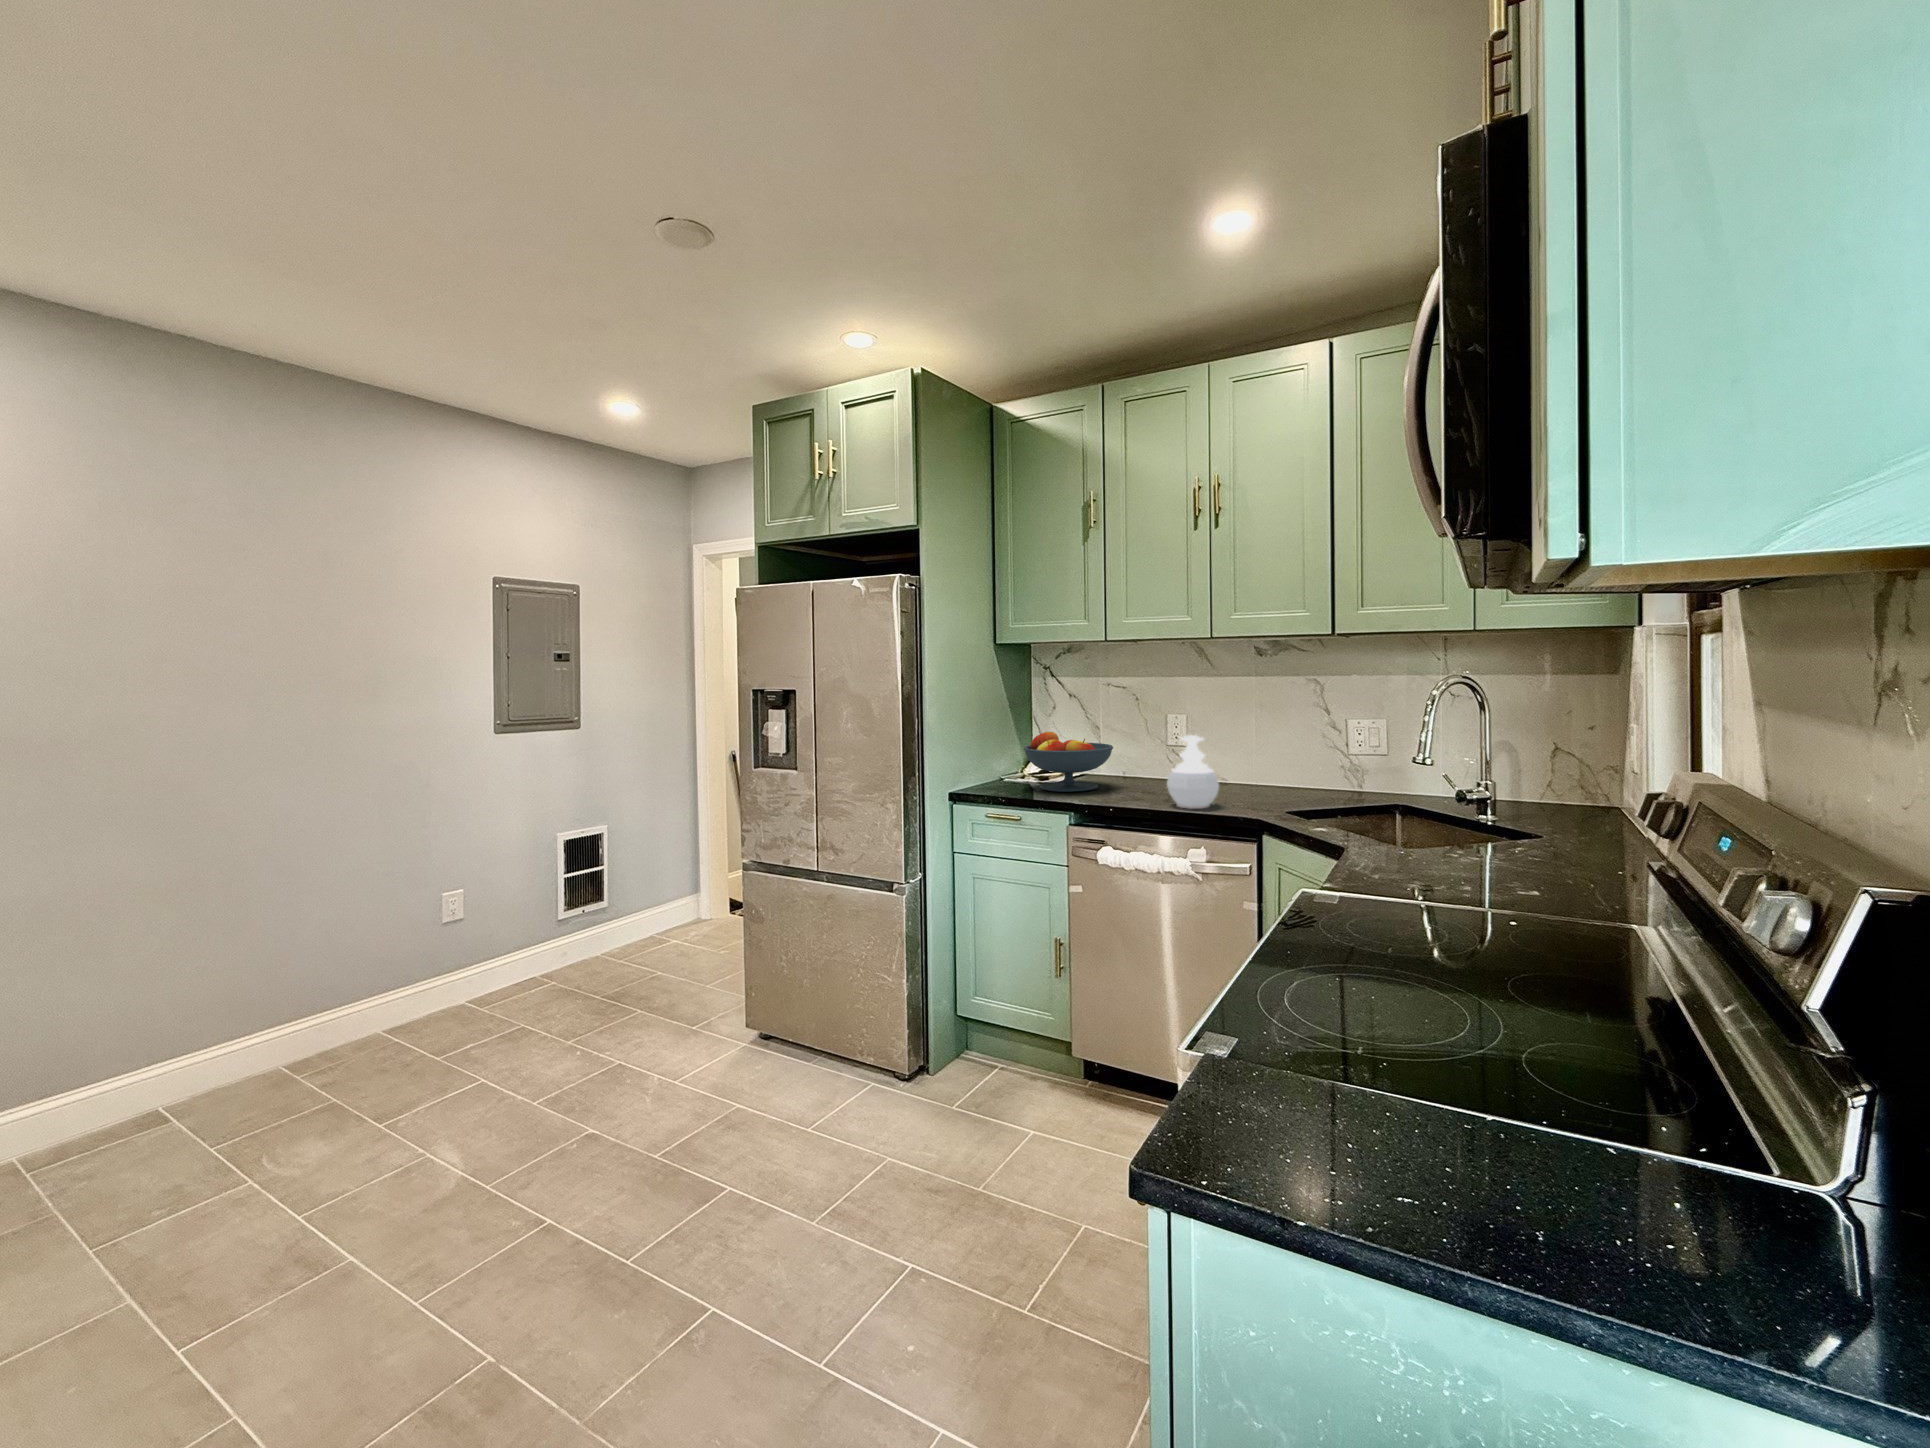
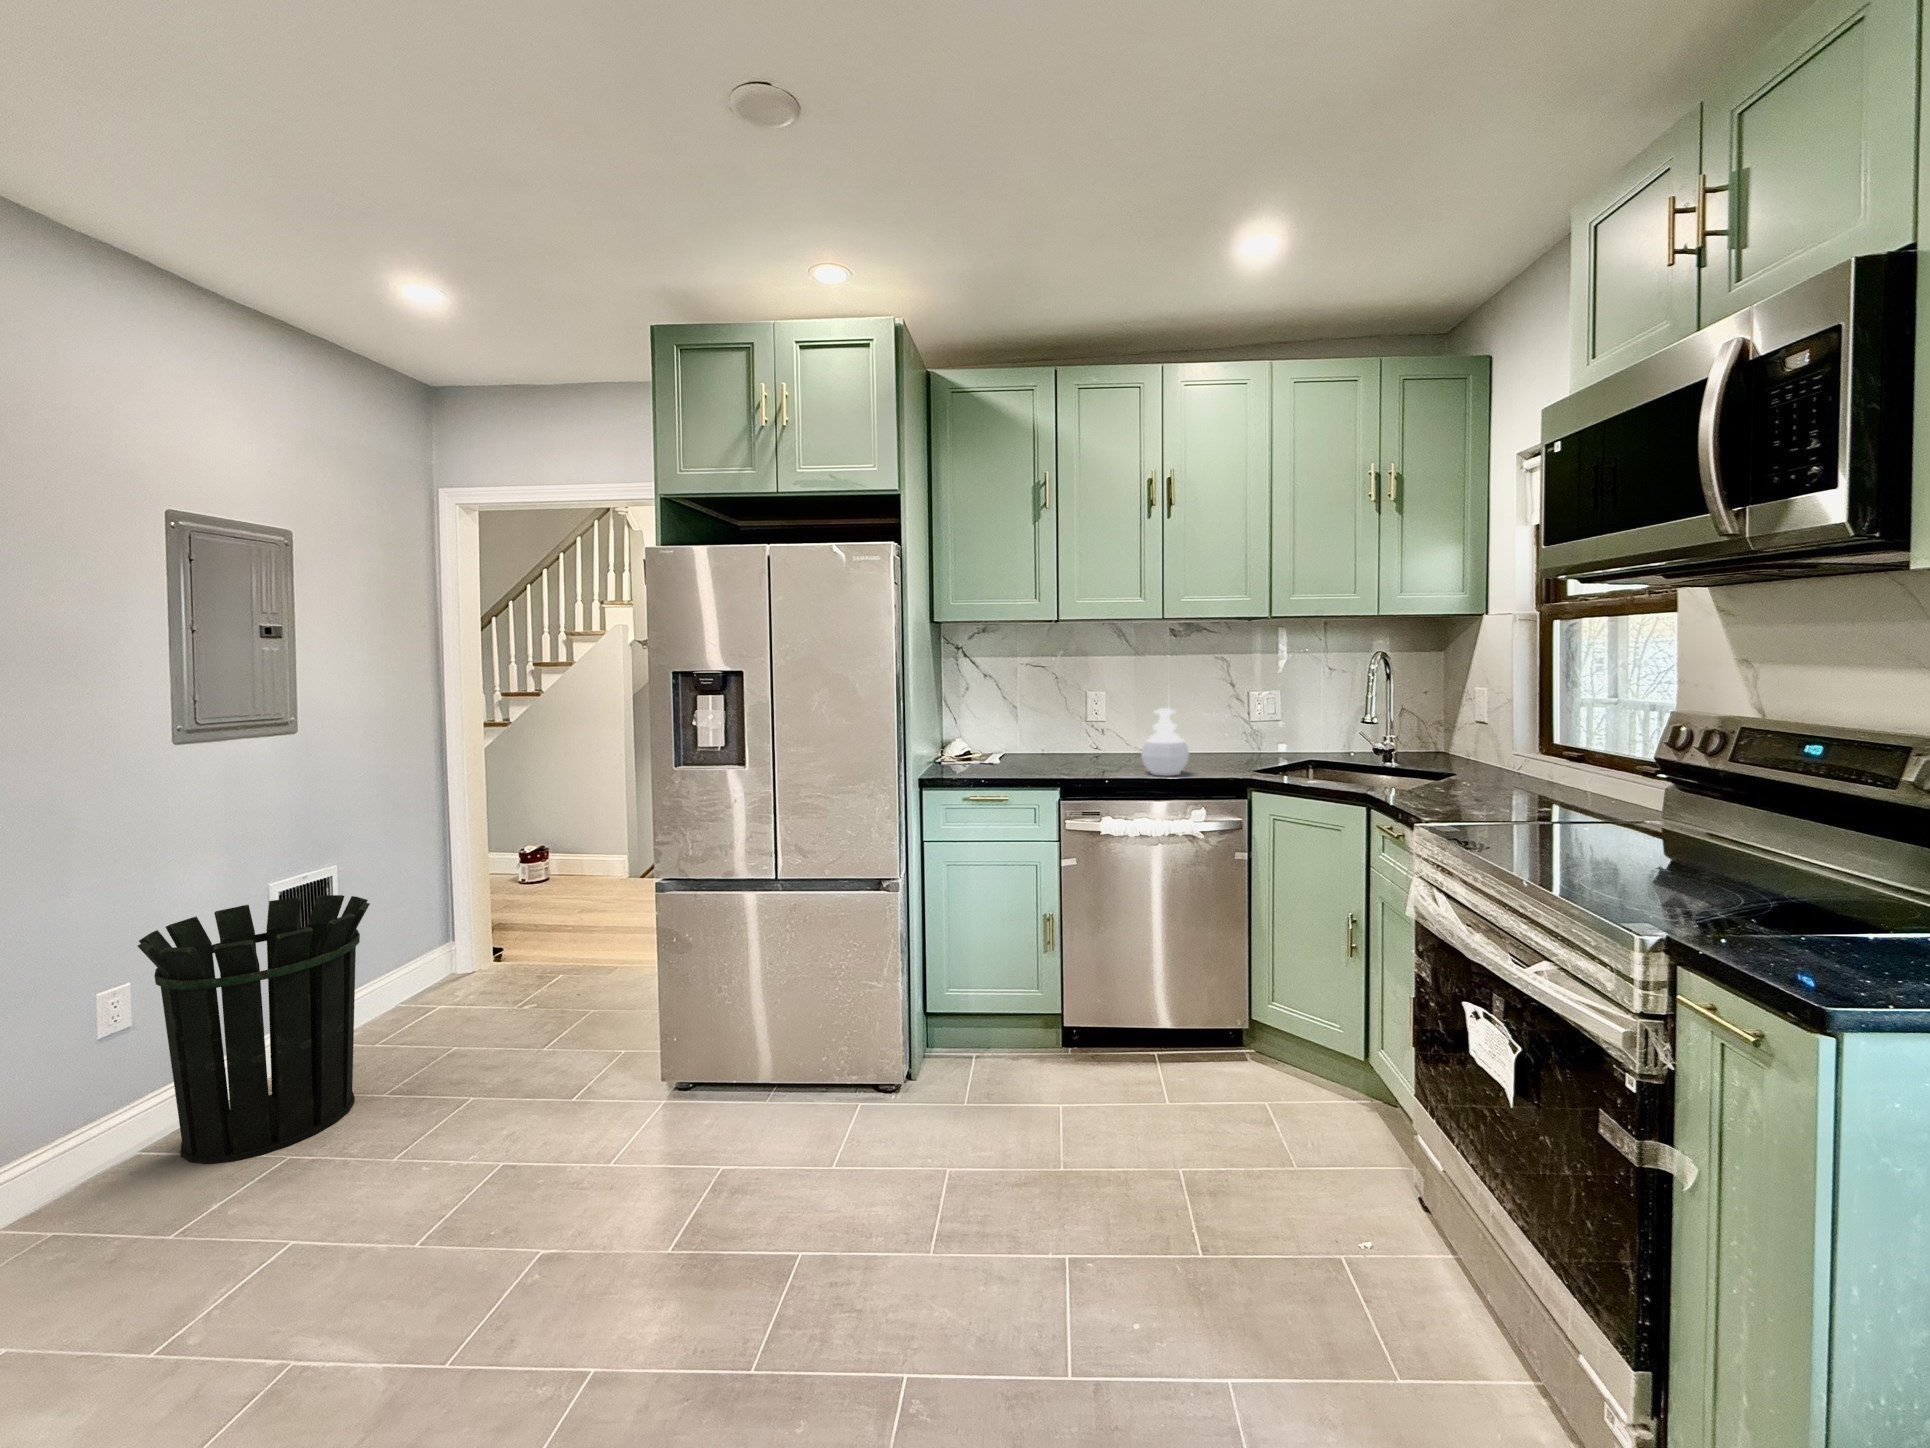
fruit bowl: present [1024,731,1113,792] -> none [976,711,1065,770]
waste bin: none [456,847,593,1022] -> present [137,895,370,1164]

